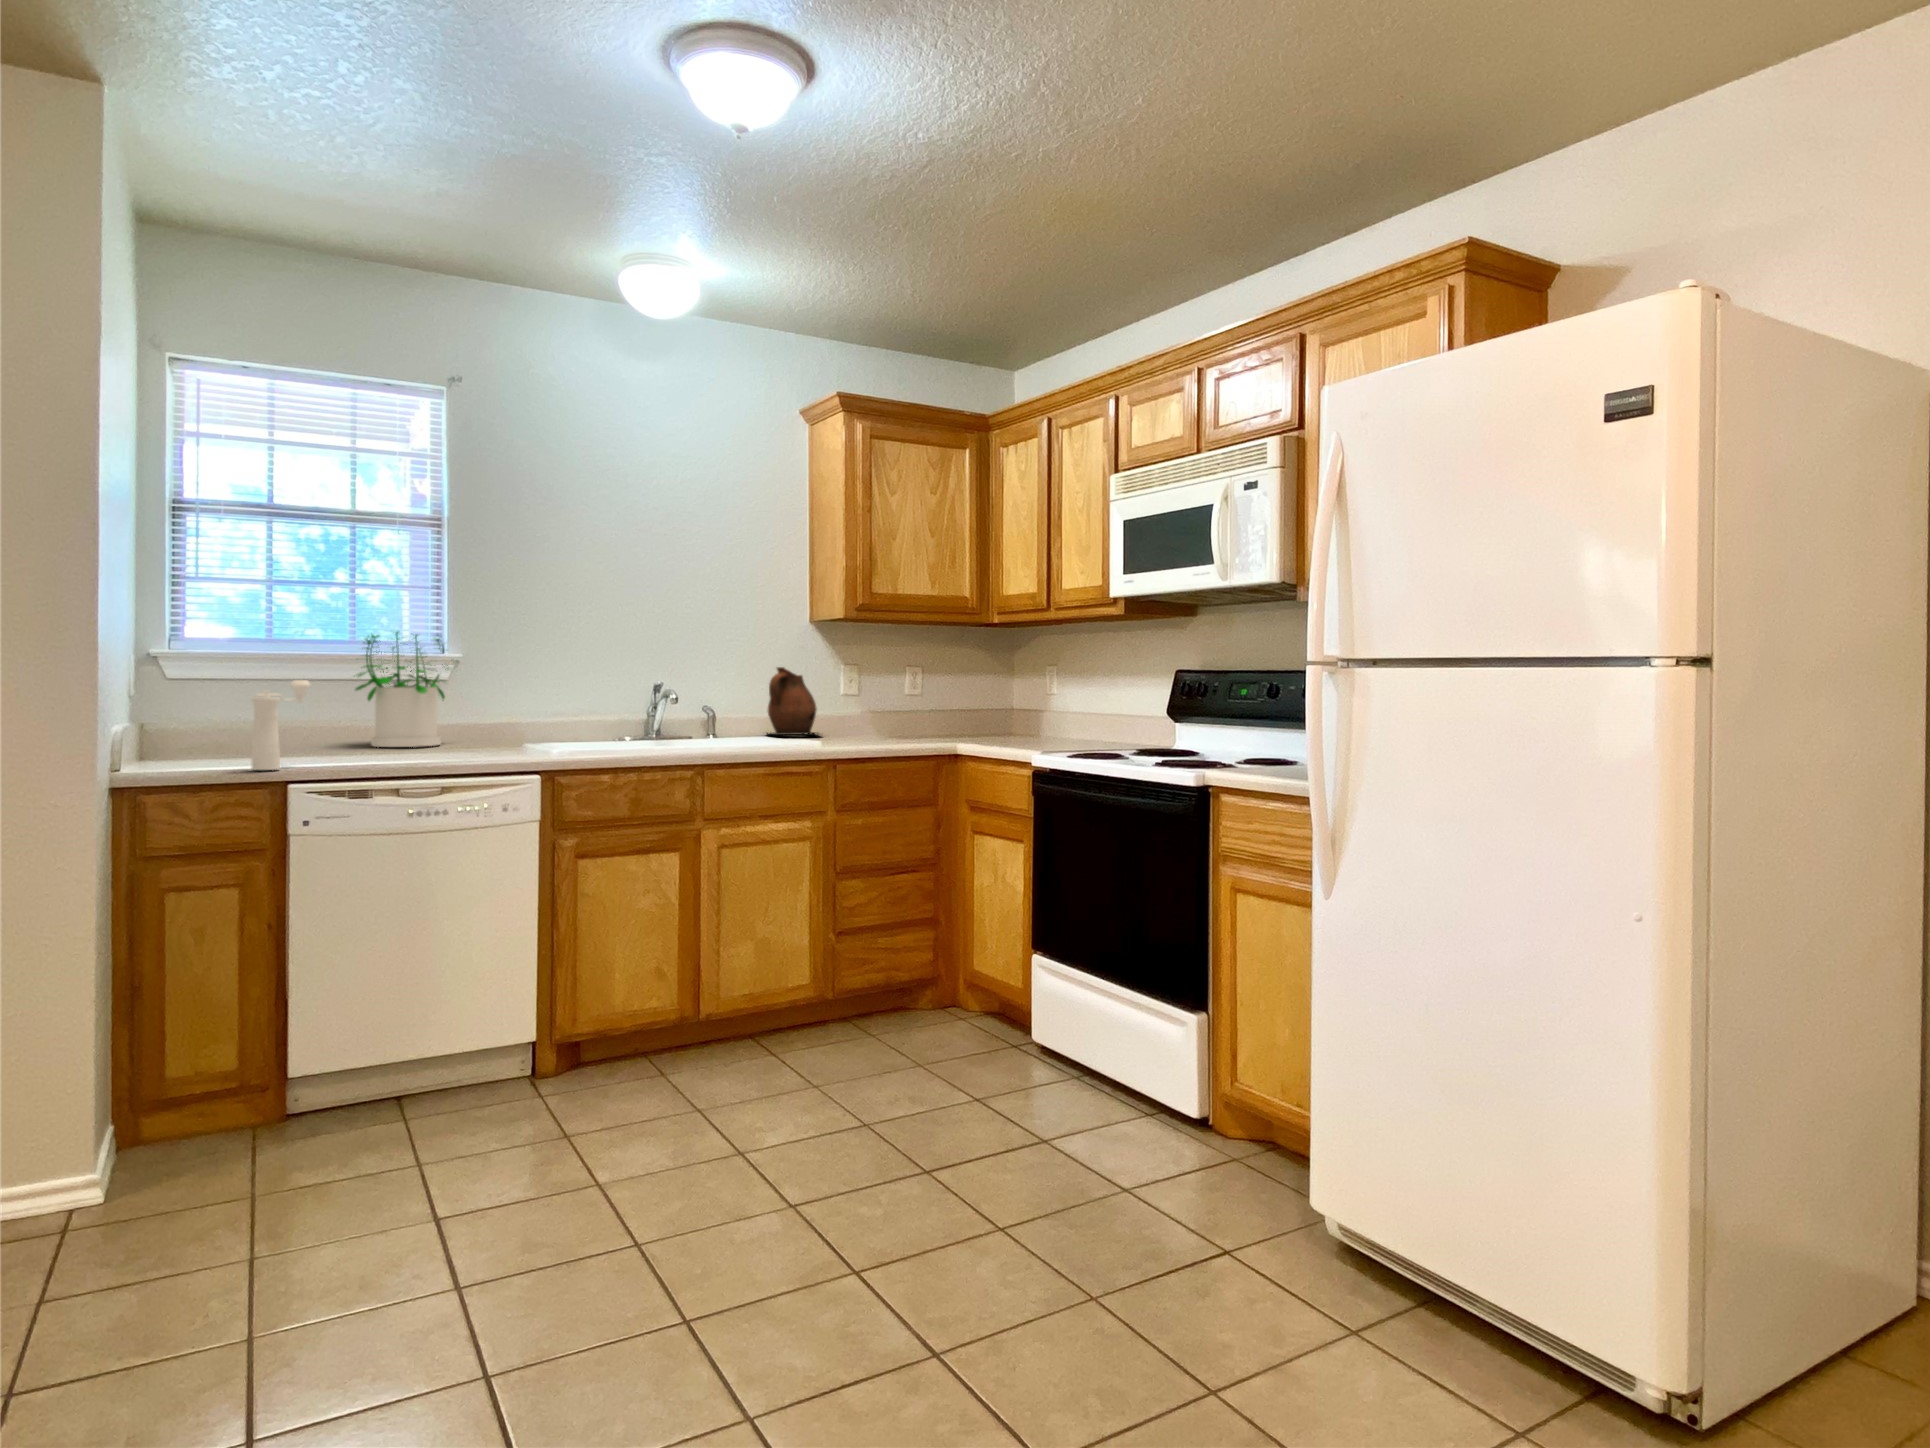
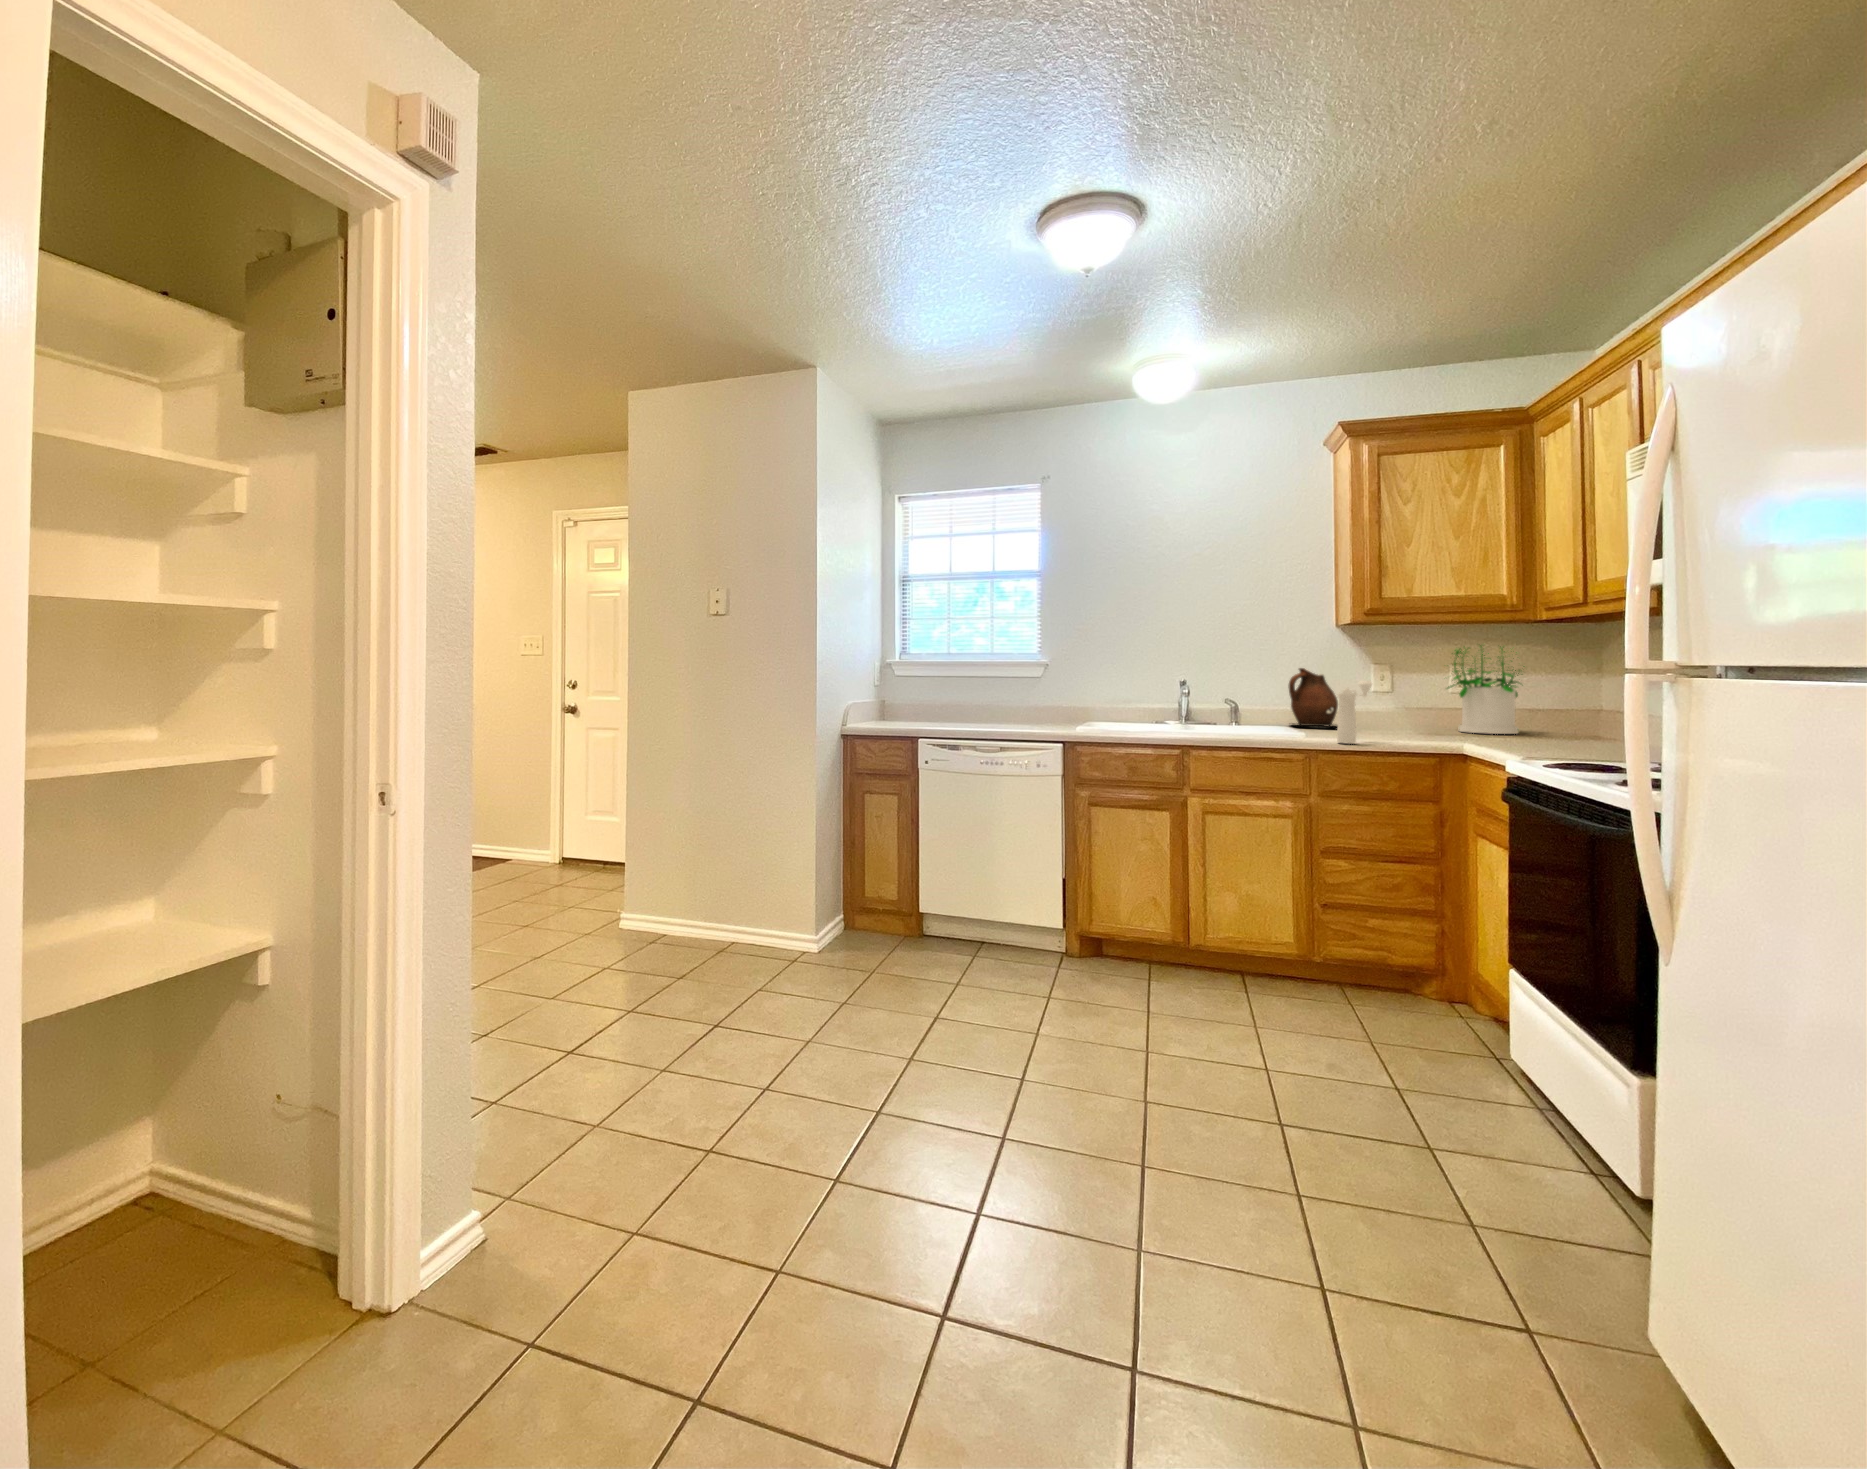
potted plant: present [355,632,454,747] -> present [1447,646,1525,734]
pepper mill: present [252,680,310,770] -> present [1337,681,1372,744]

